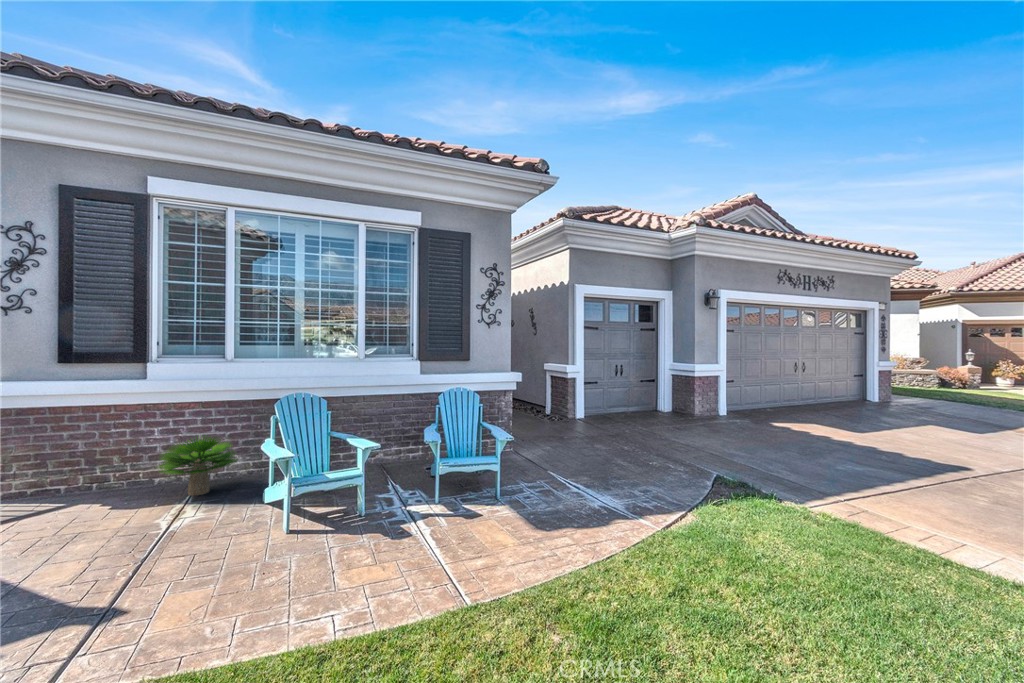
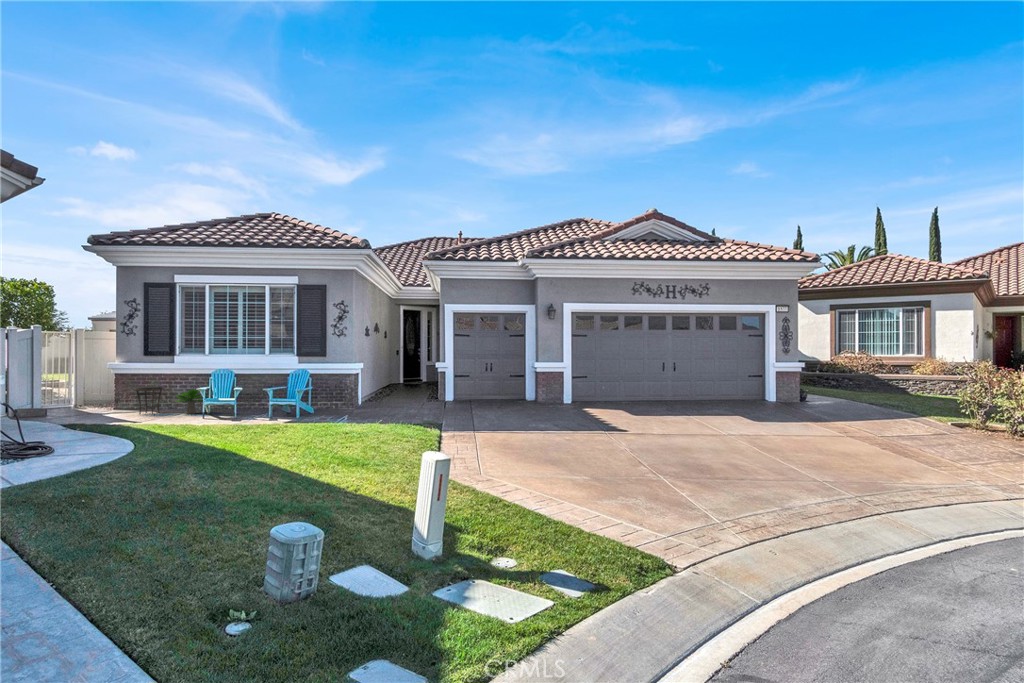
side table: none [32,433,120,512] -> present [135,386,164,414]

